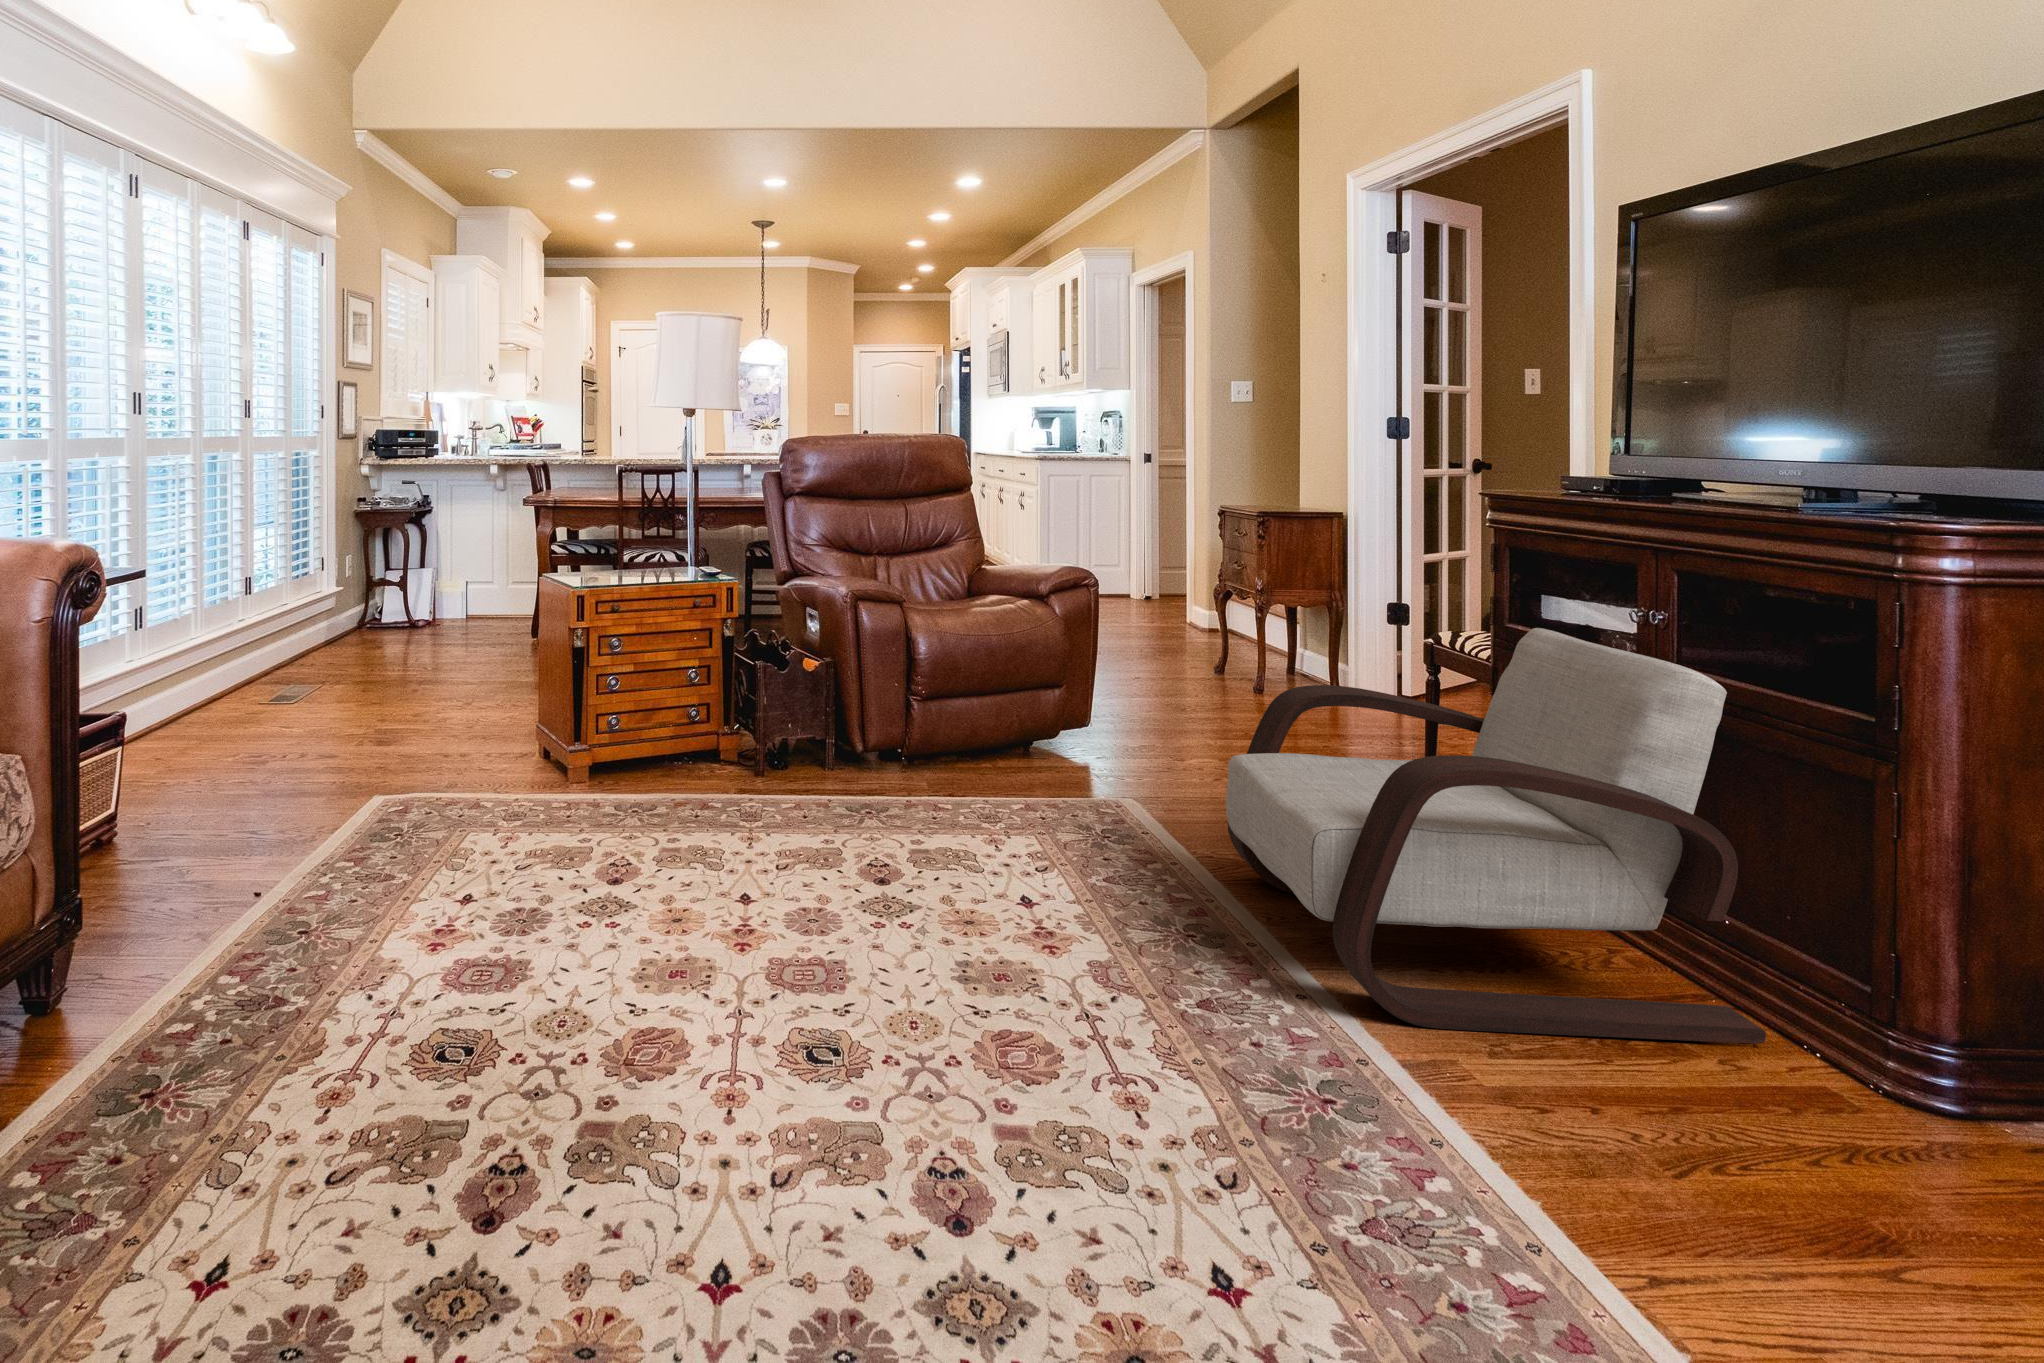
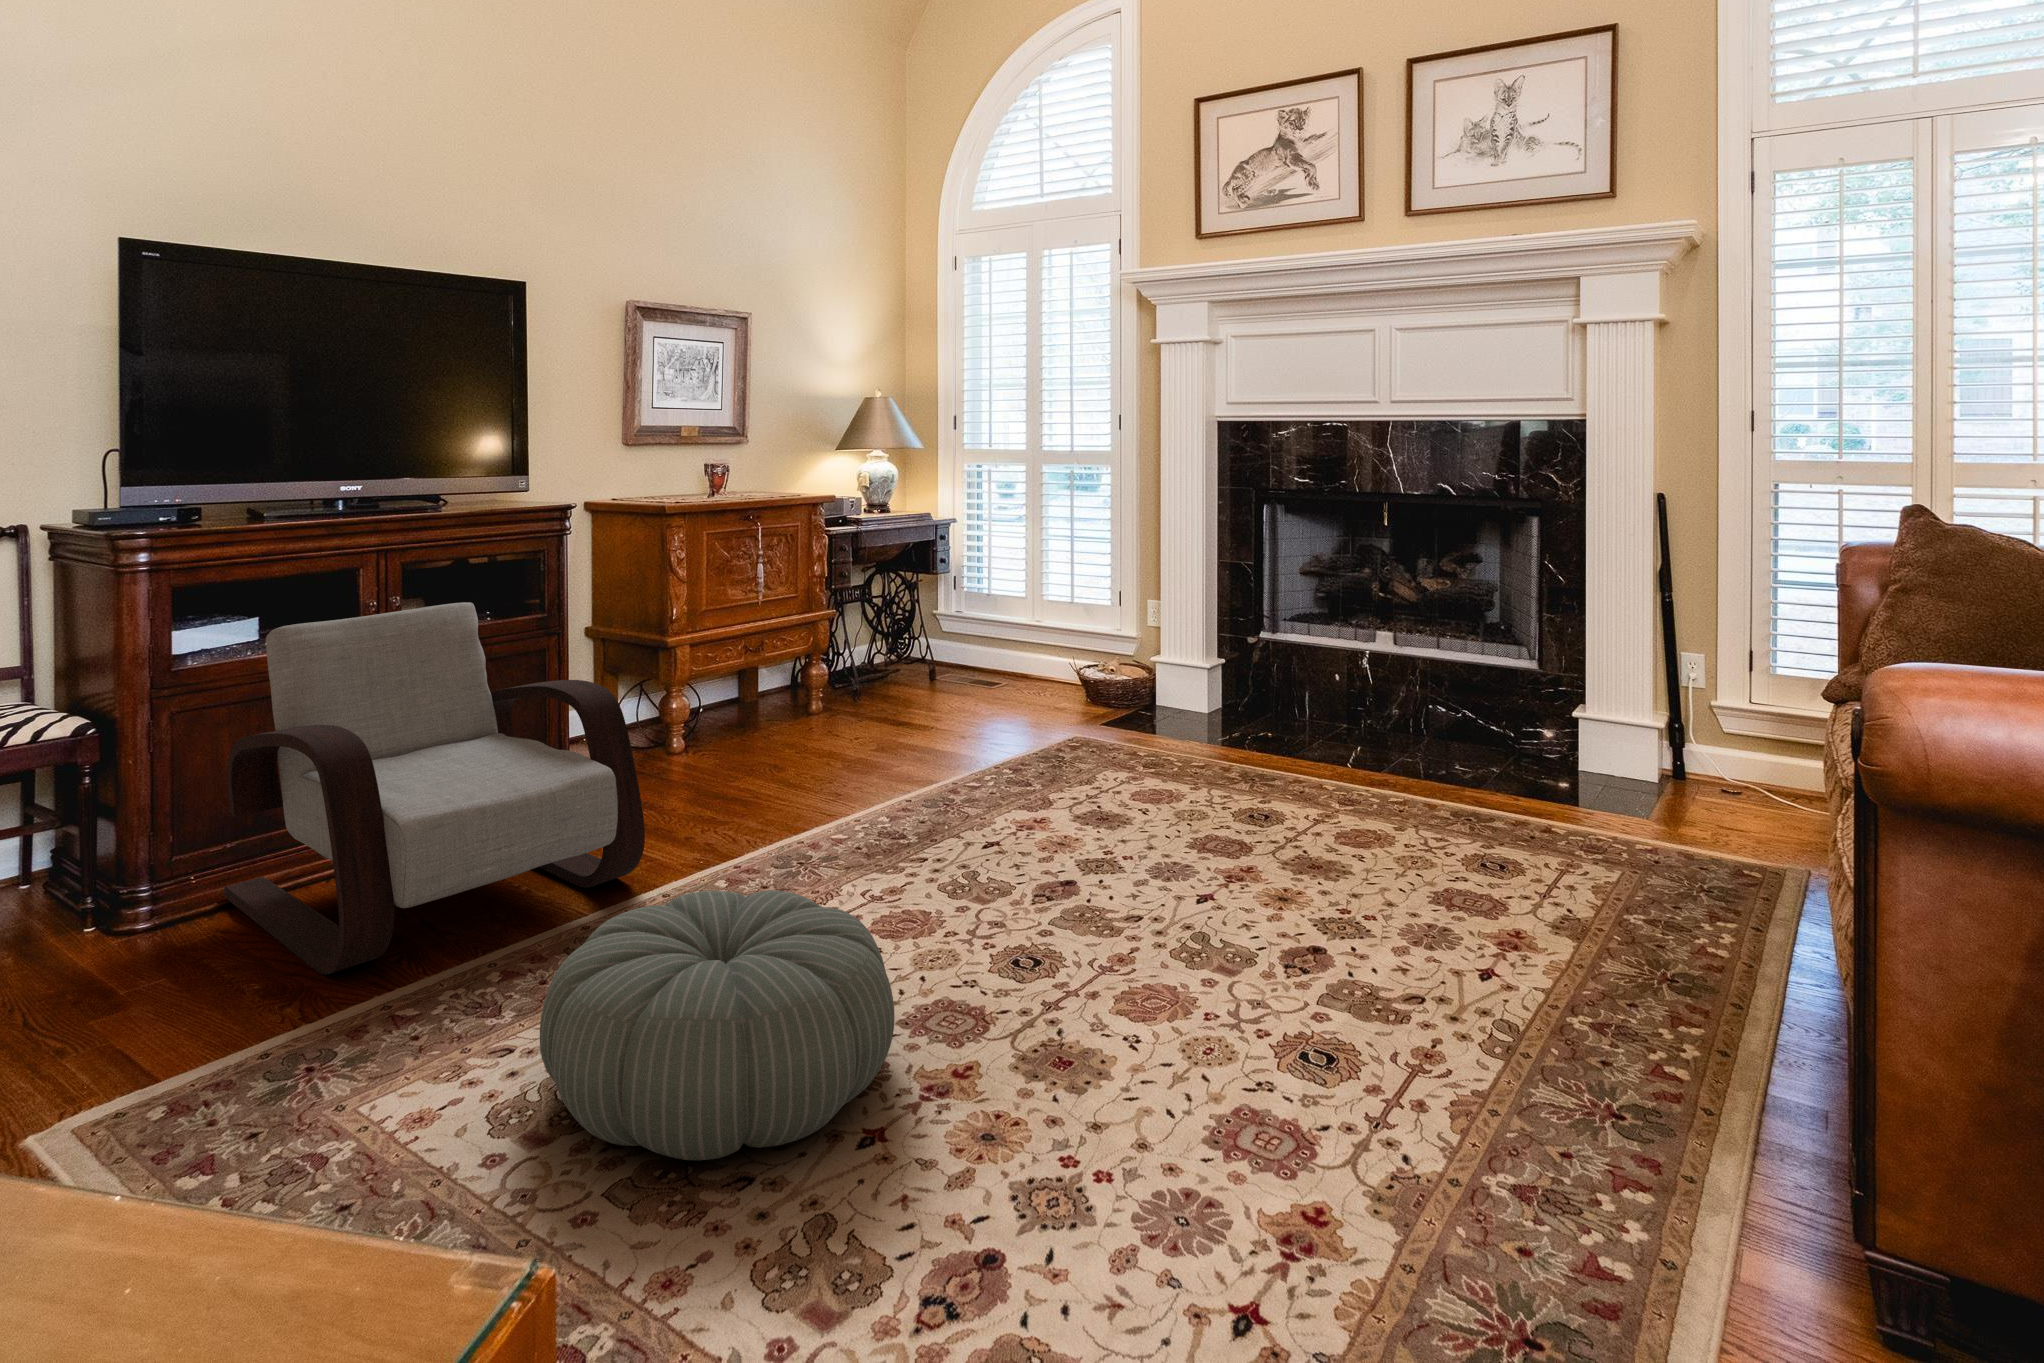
pouf: none [753,762,1018,939] -> present [540,890,894,1160]

